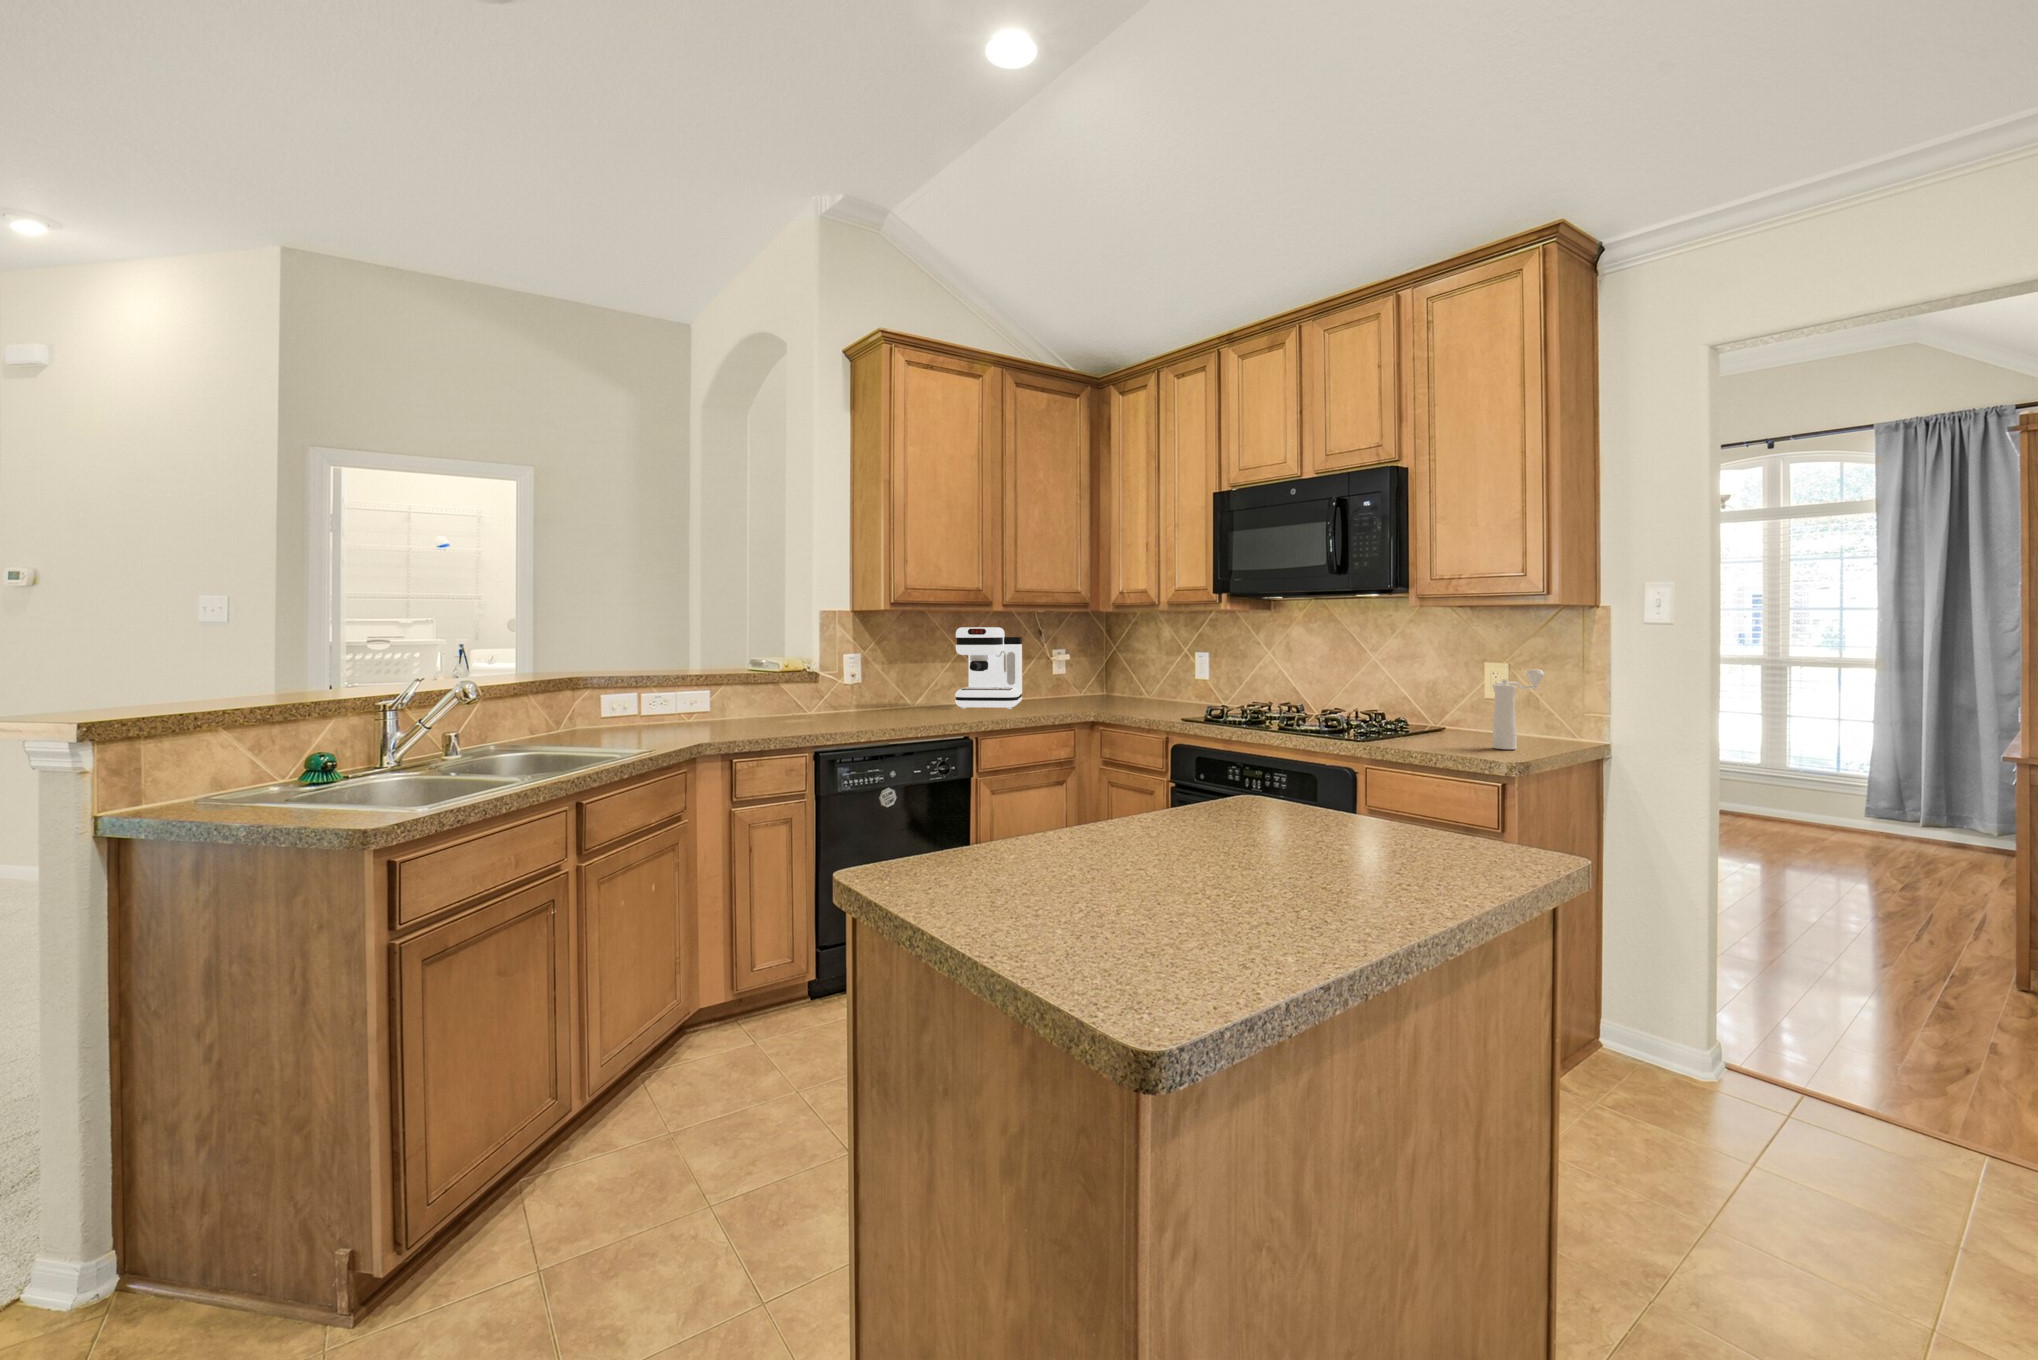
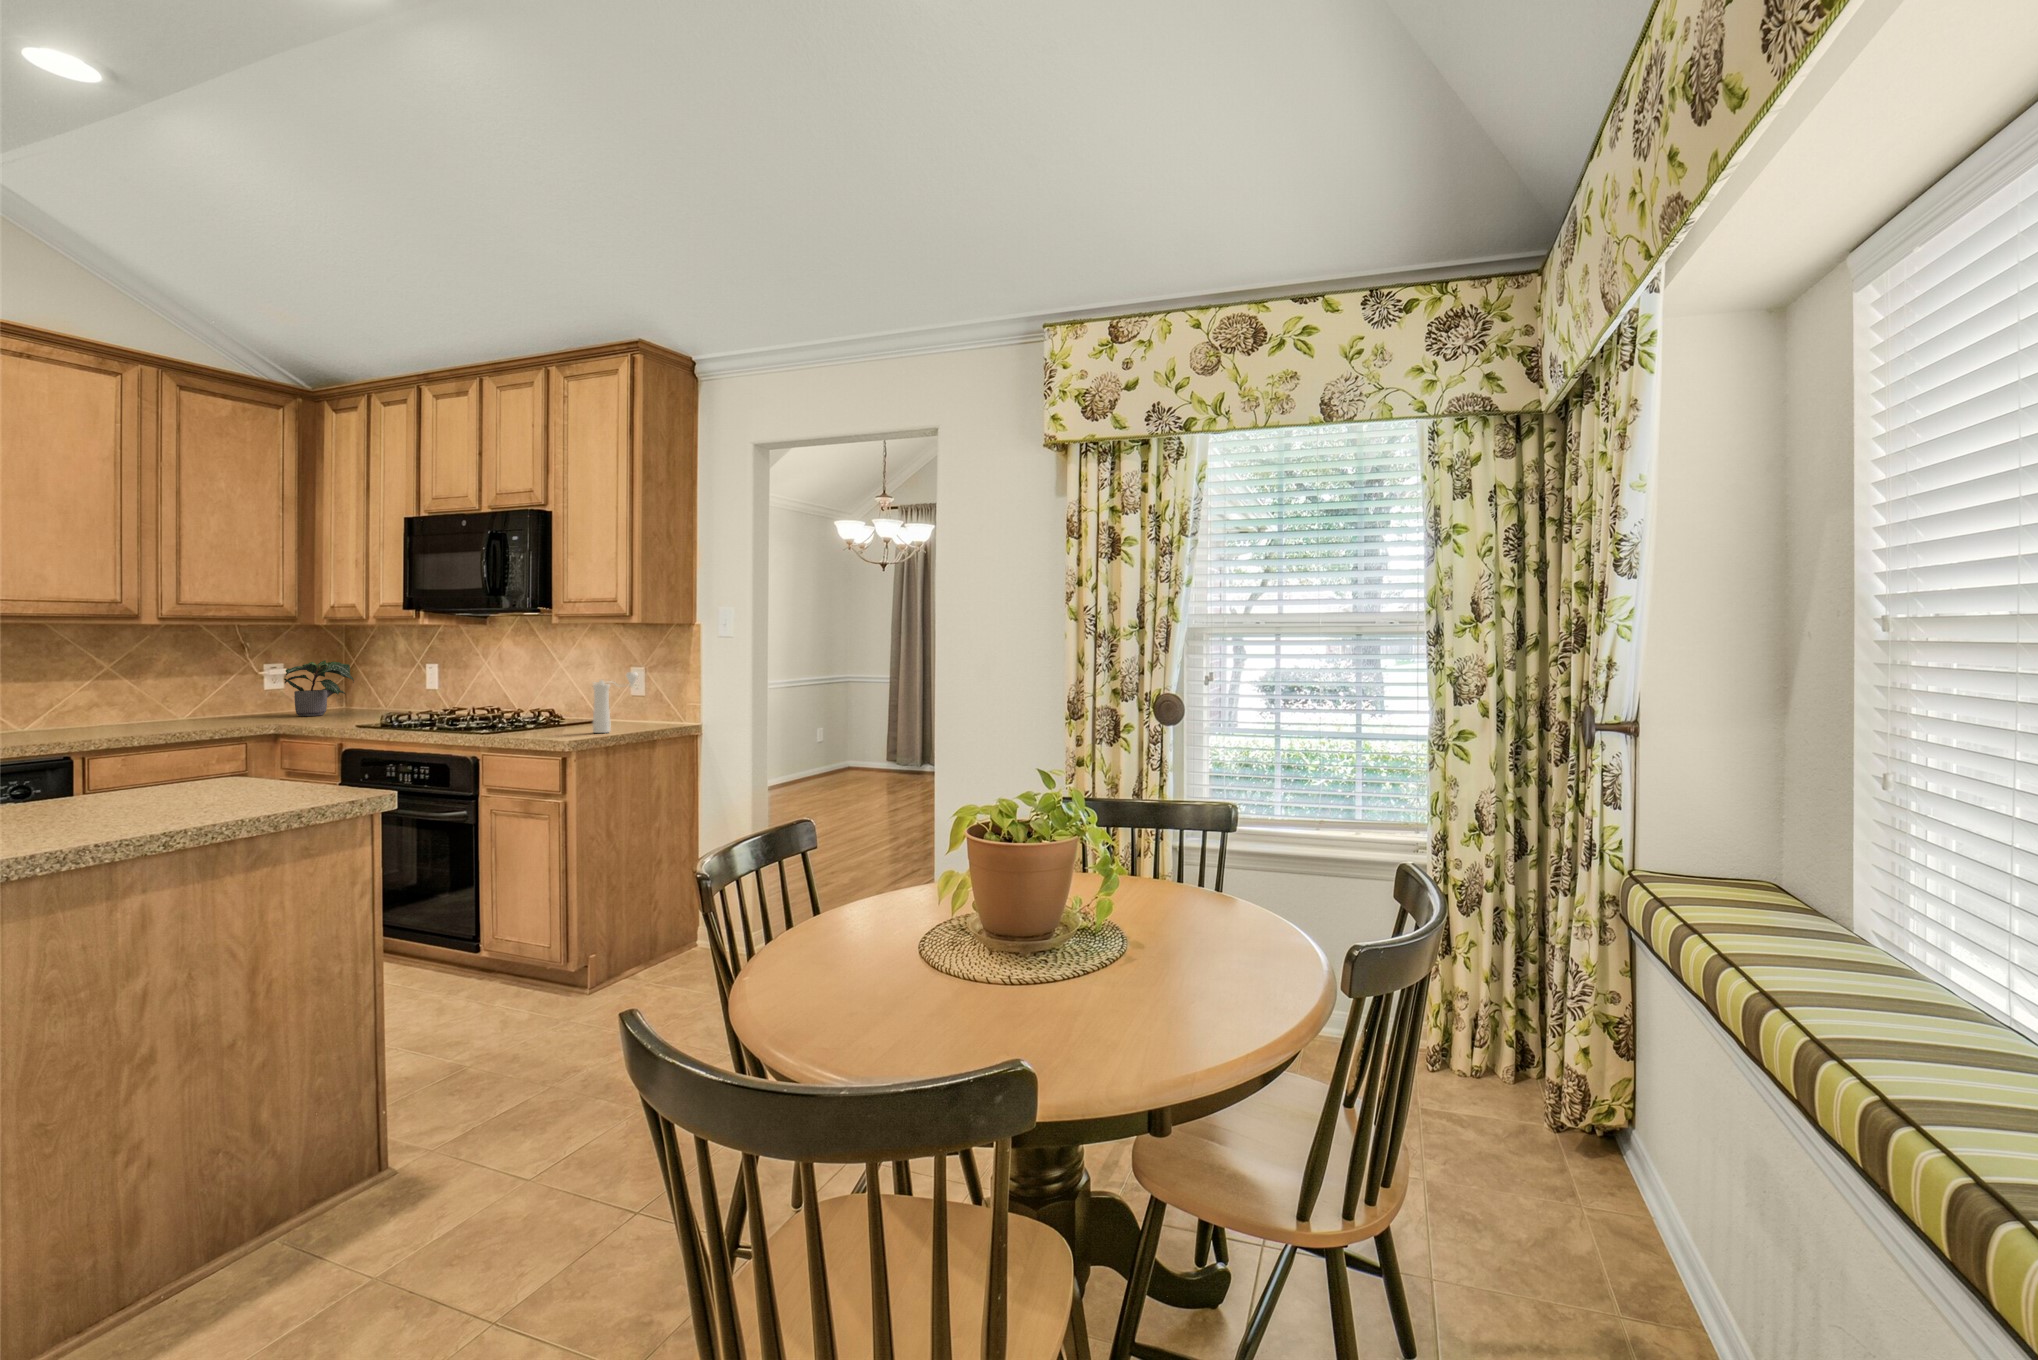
coffee maker: present [955,627,1022,709] -> none [93,641,199,728]
potted plant: none [1077,647,1137,703] -> present [284,660,354,716]

